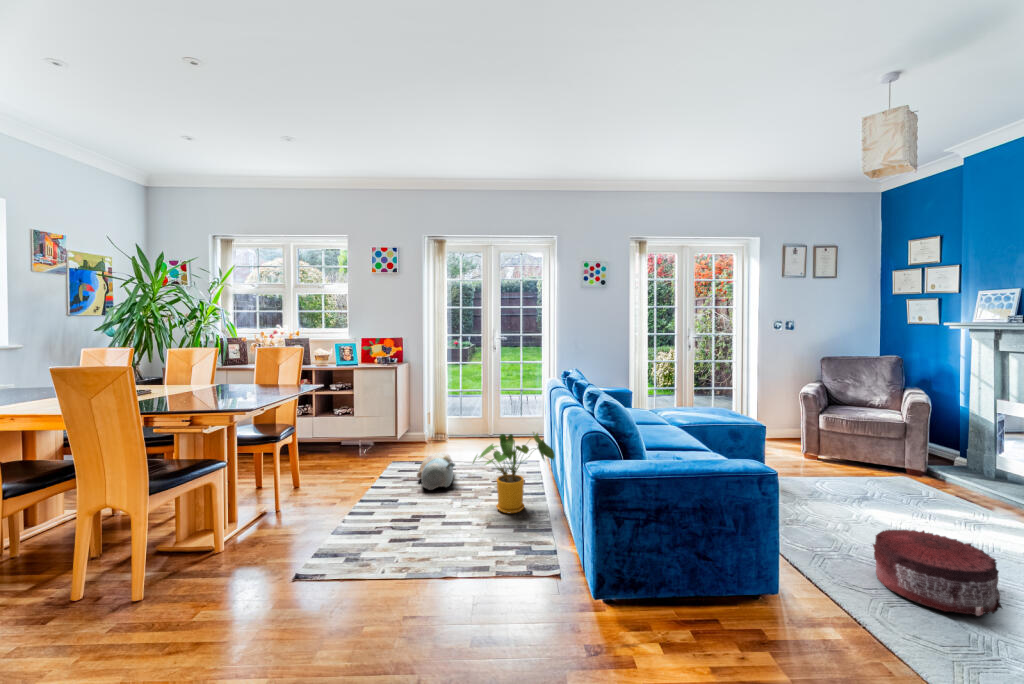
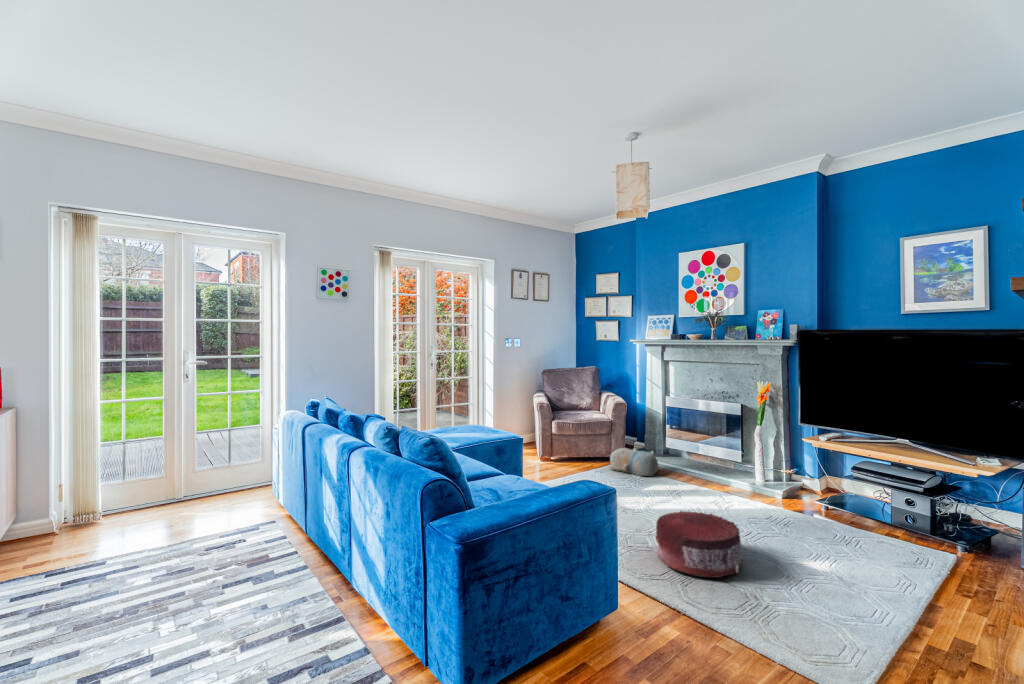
house plant: present [473,432,555,513] -> none [198,486,334,615]
plush toy: present [417,453,455,490] -> present [610,448,658,476]

